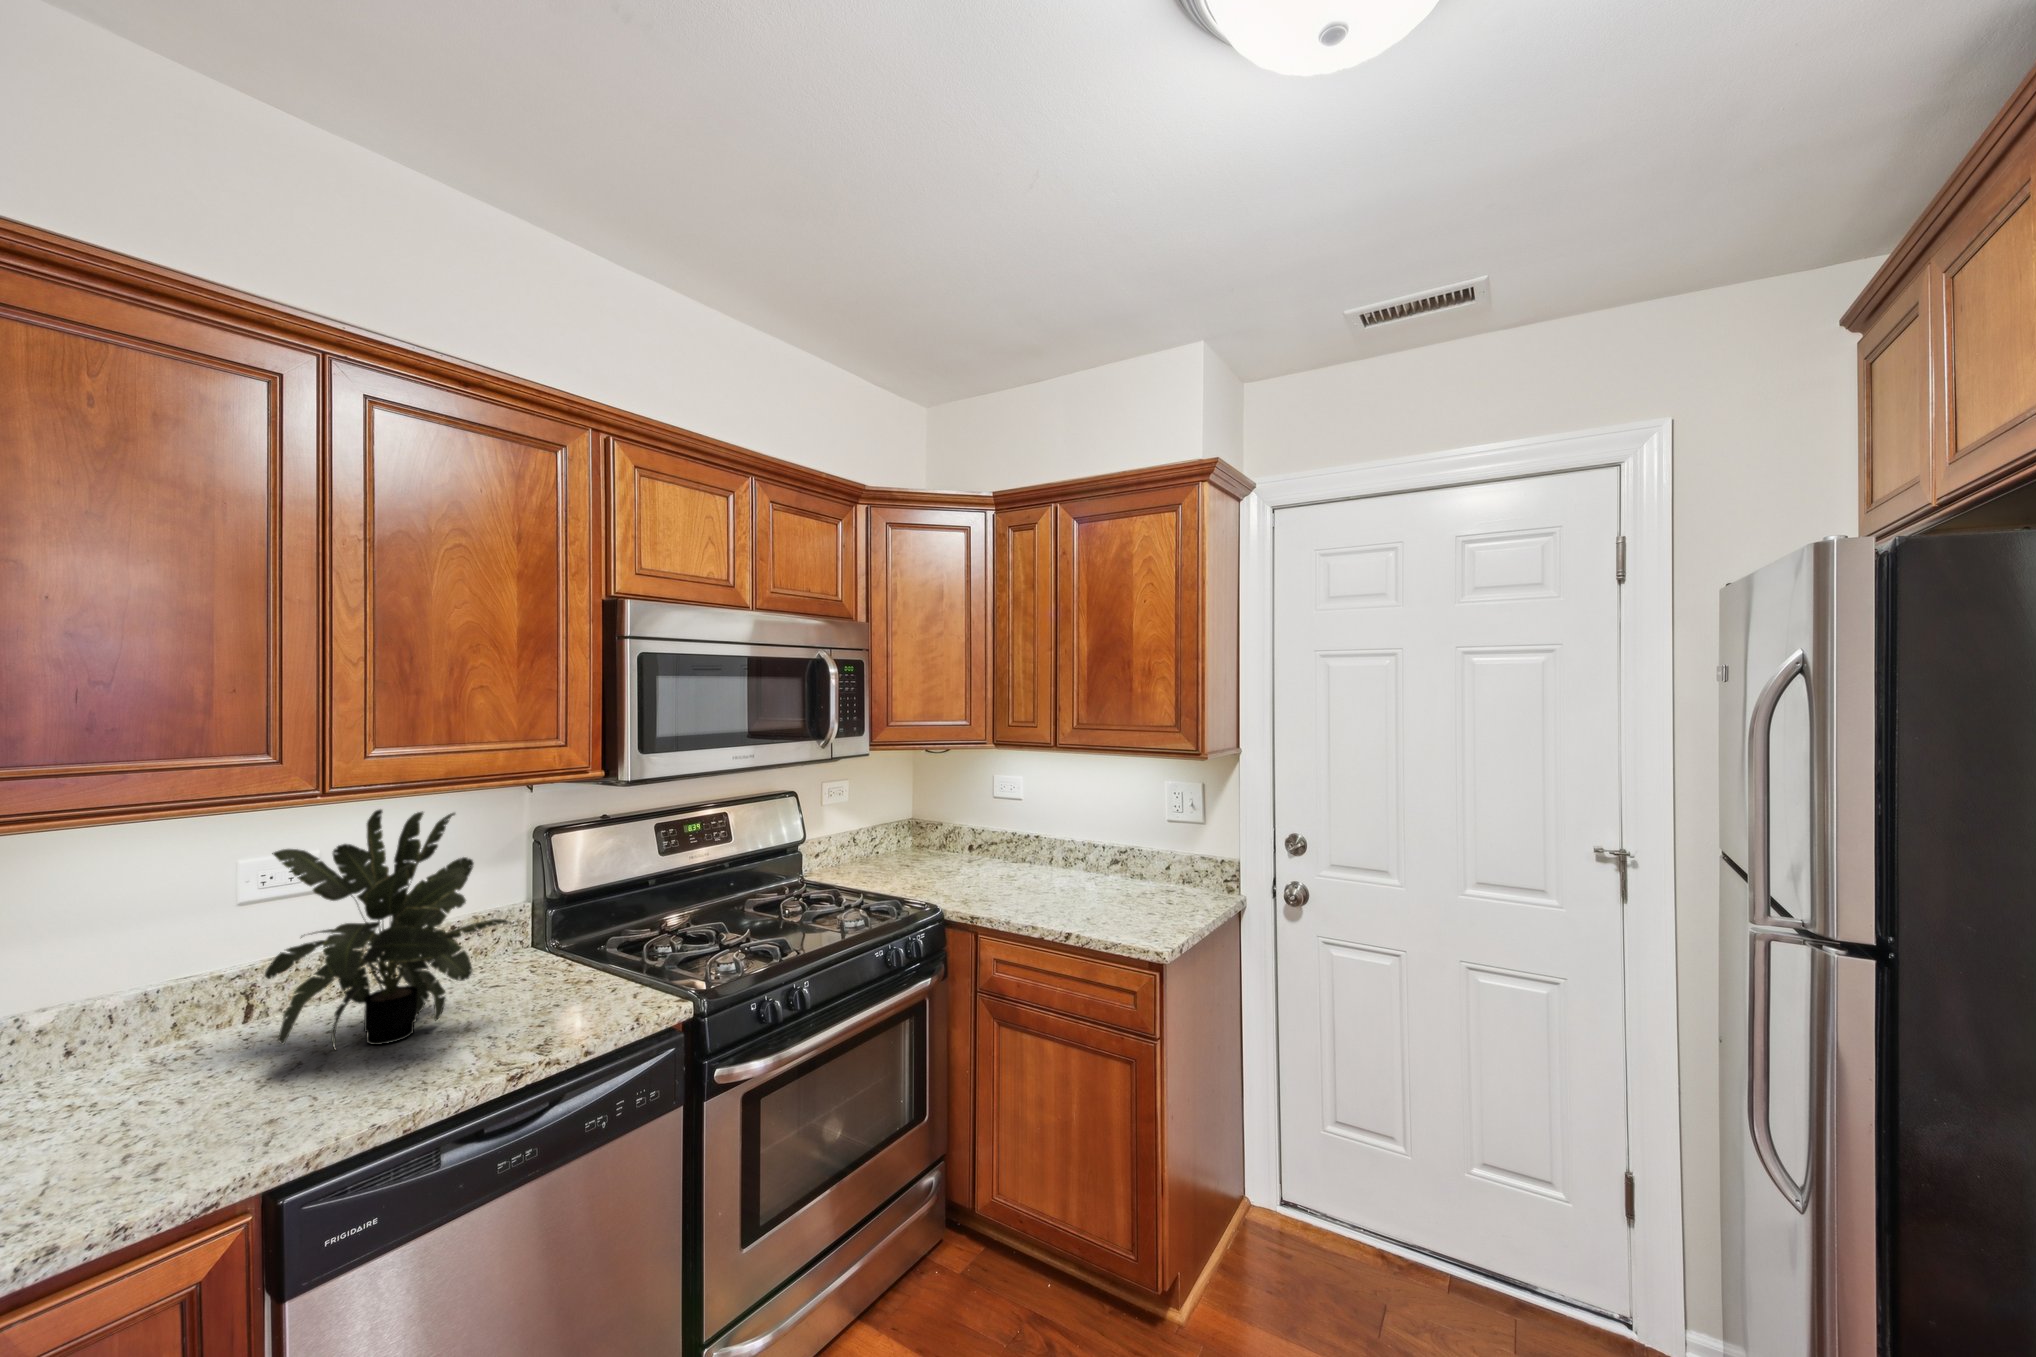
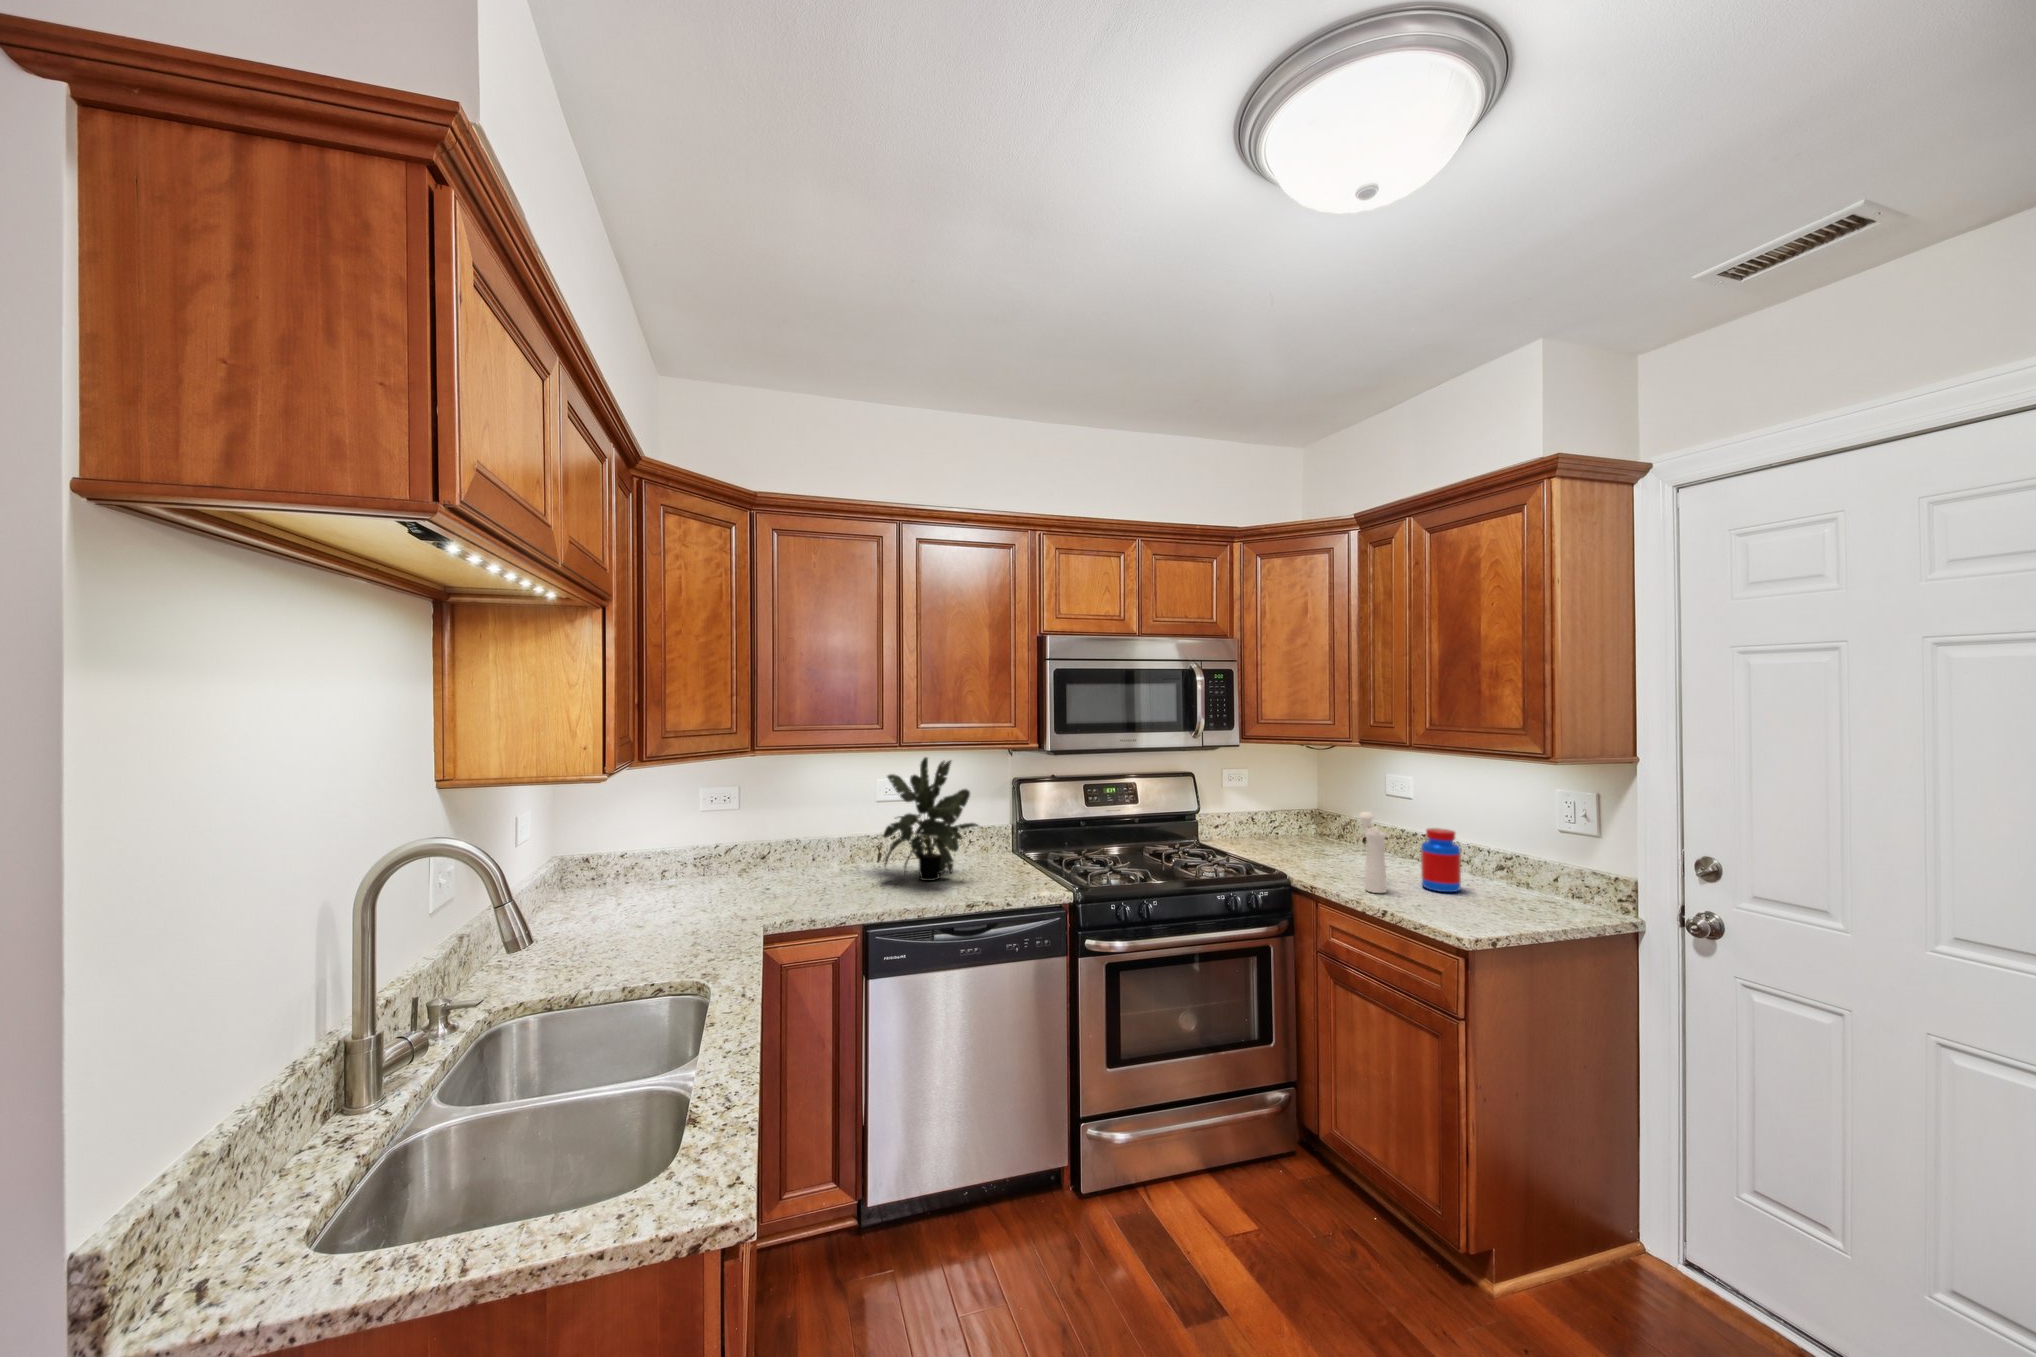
pepper mill: none [1014,823,1053,913] -> present [1359,812,1386,893]
jar: none [1071,832,1106,899] -> present [1421,828,1461,892]

